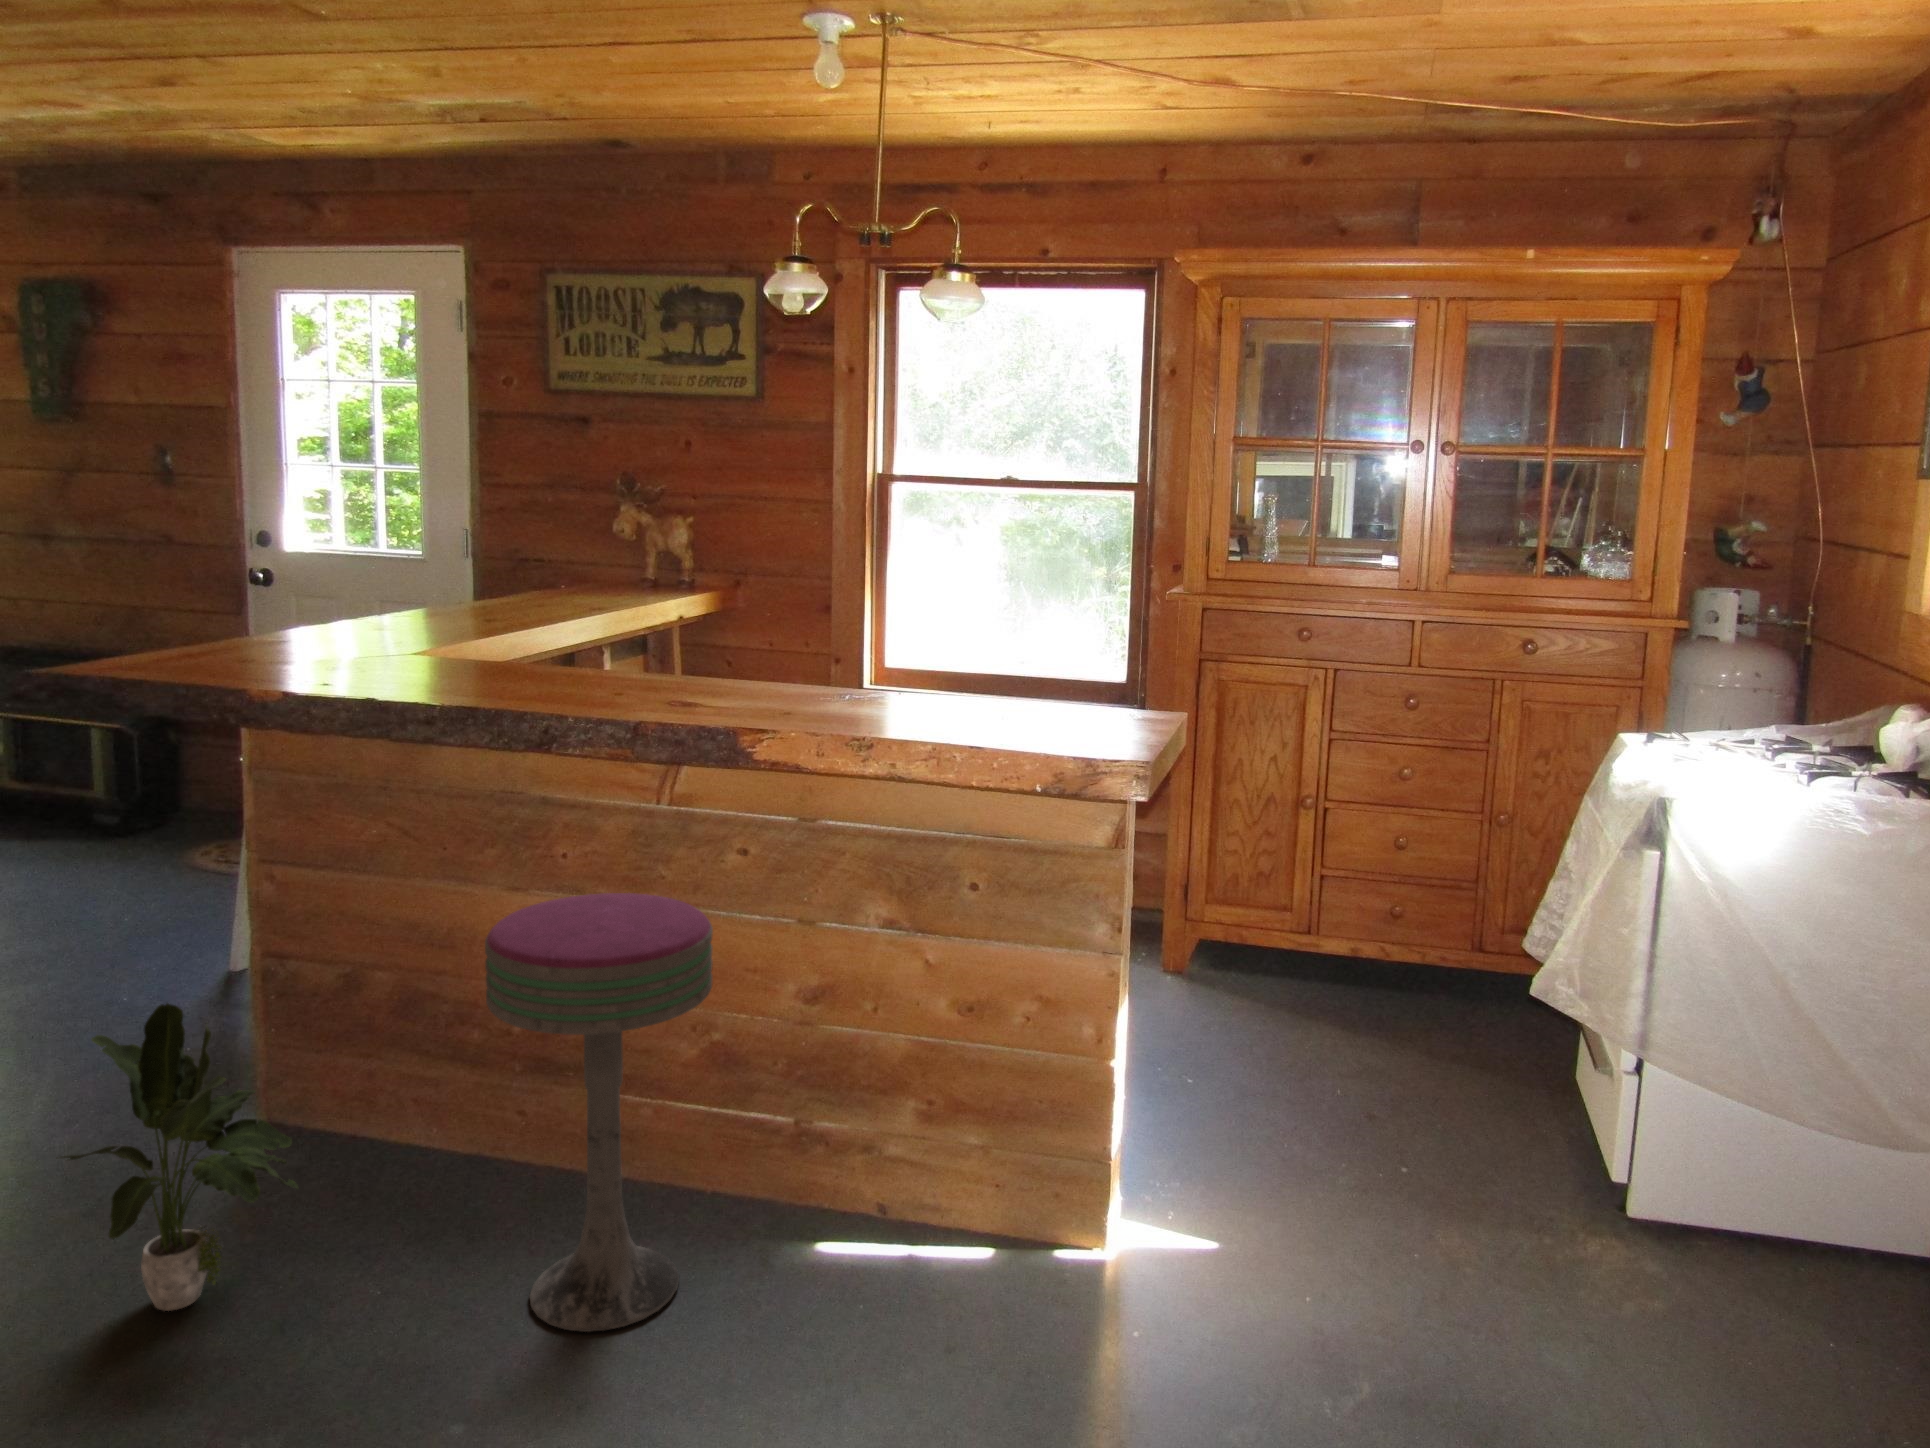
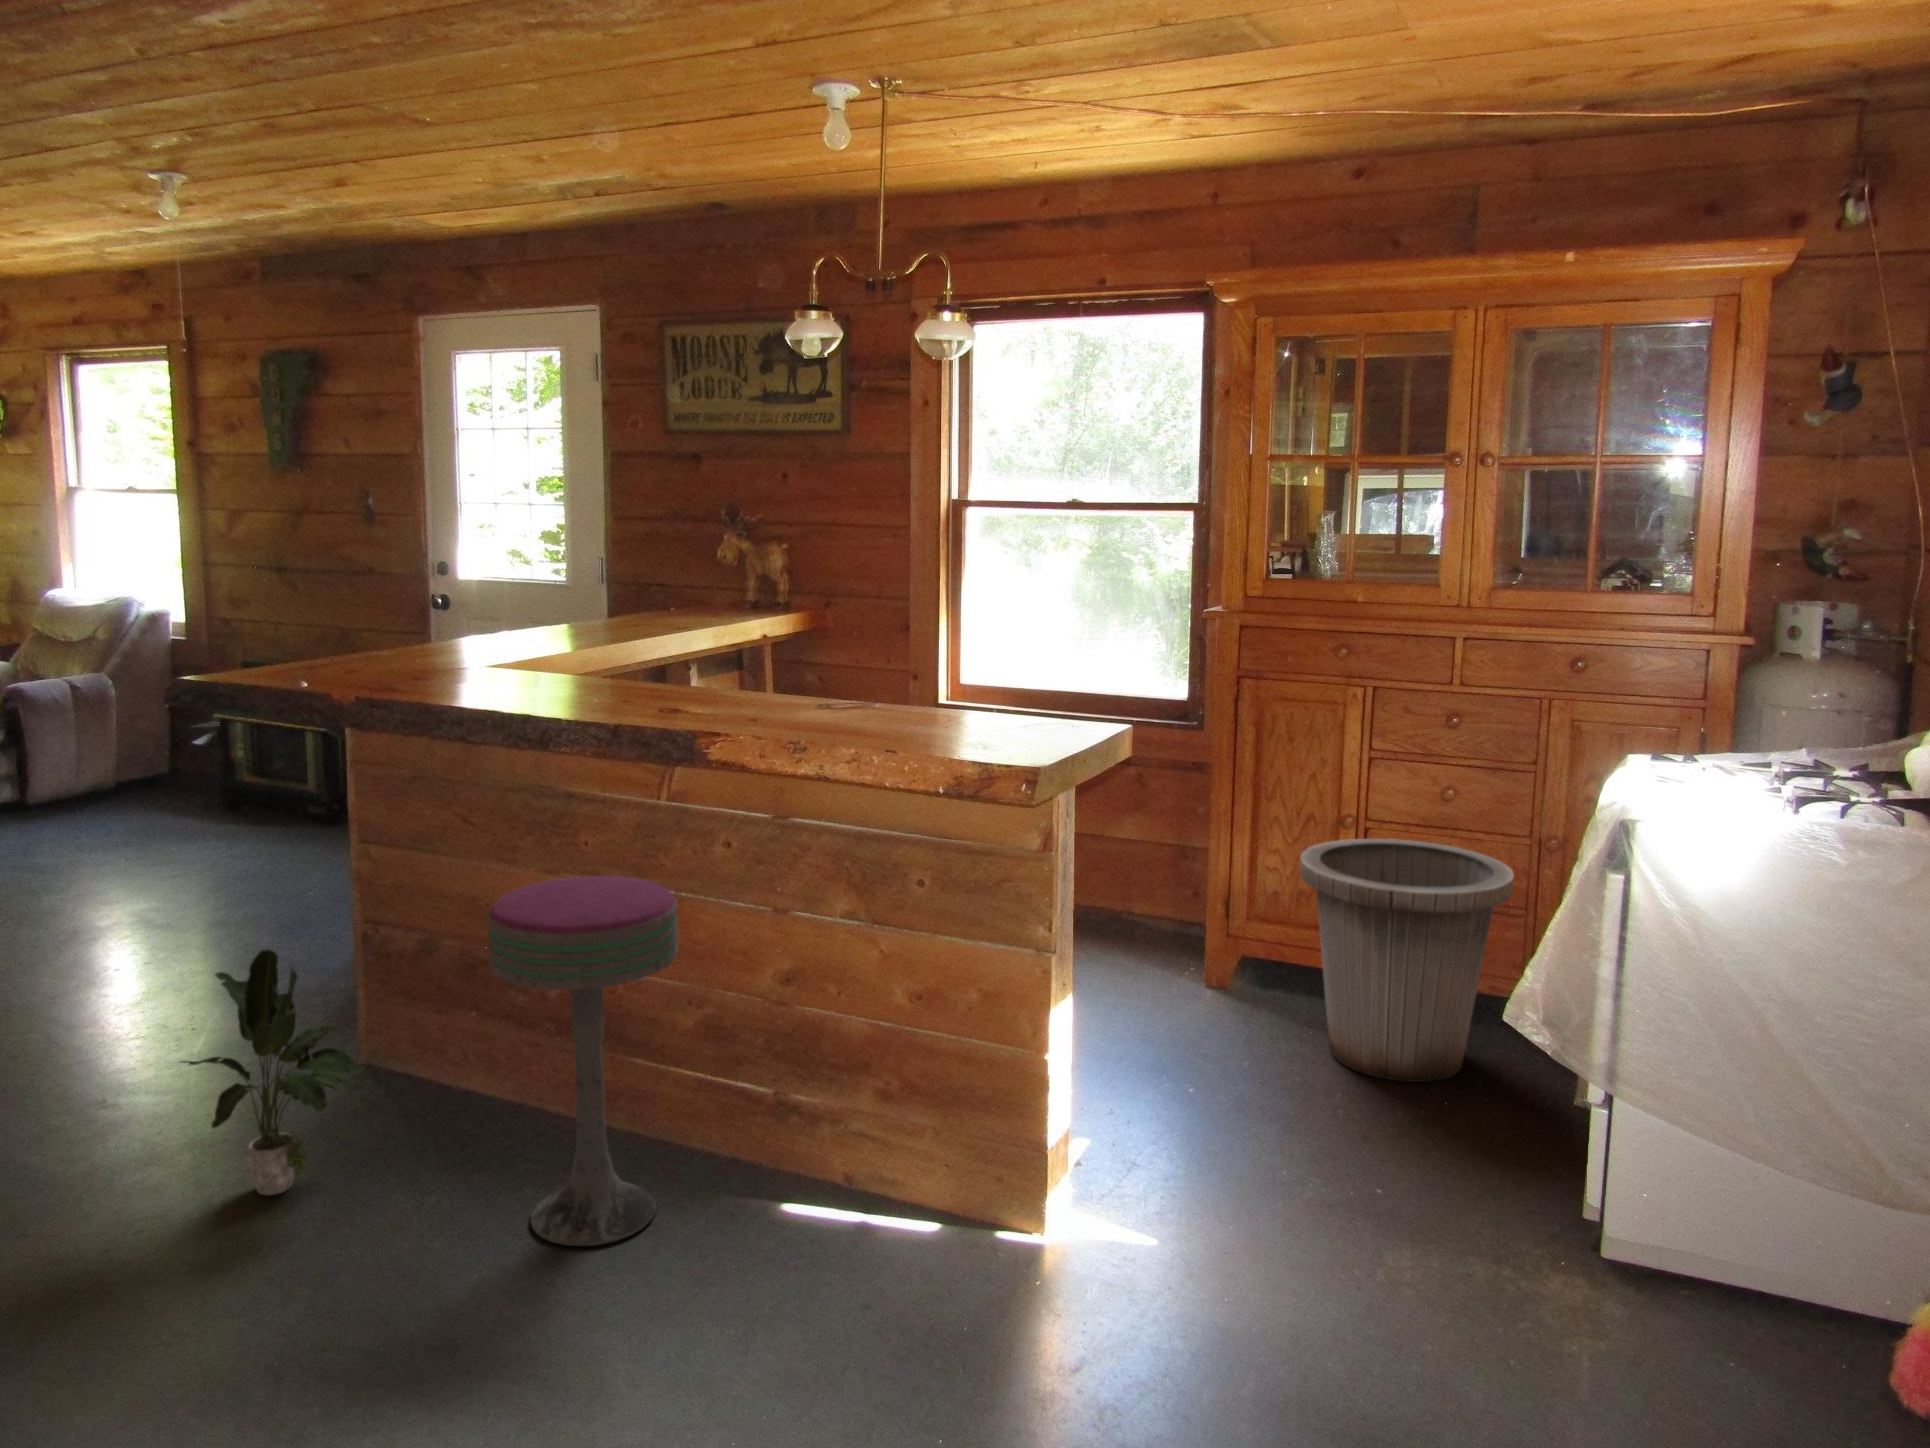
trash can: none [1283,820,1486,1057] -> present [1300,839,1514,1082]

